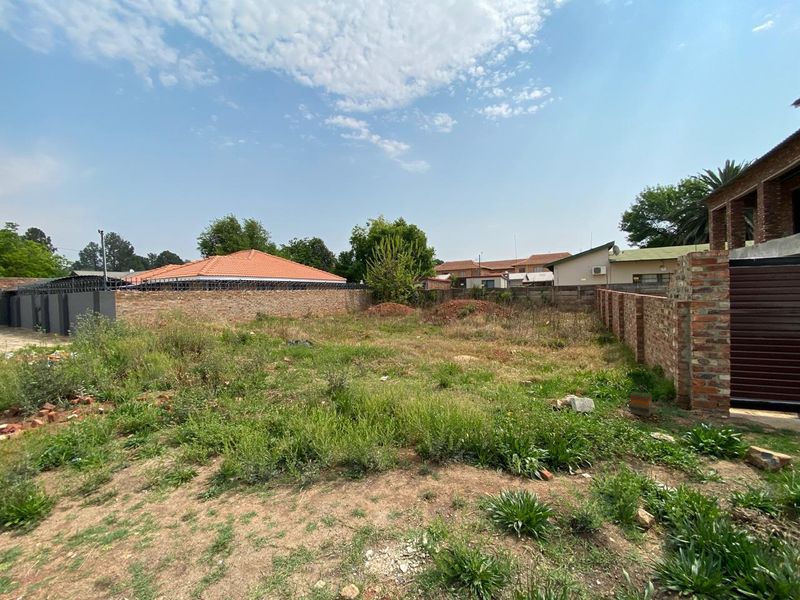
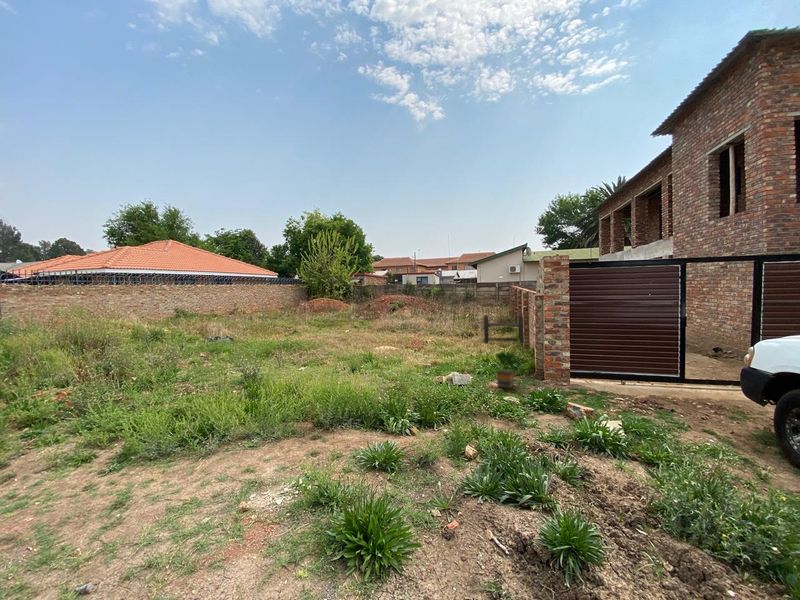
bench: none [581,323,633,357] -> present [484,314,524,343]

